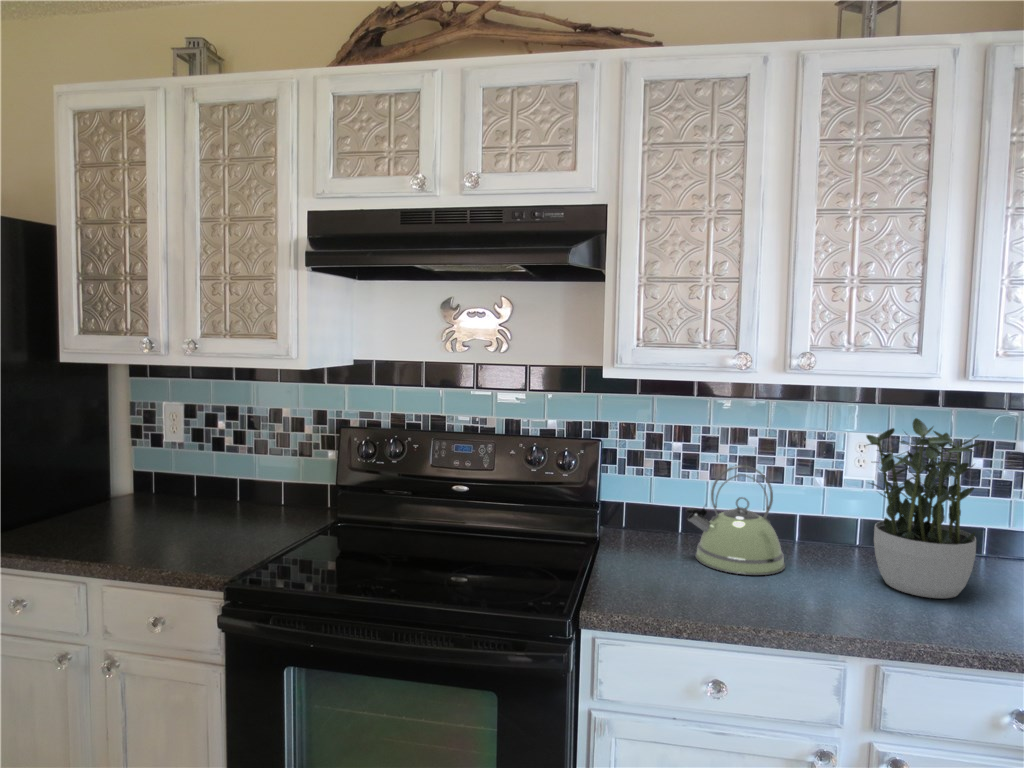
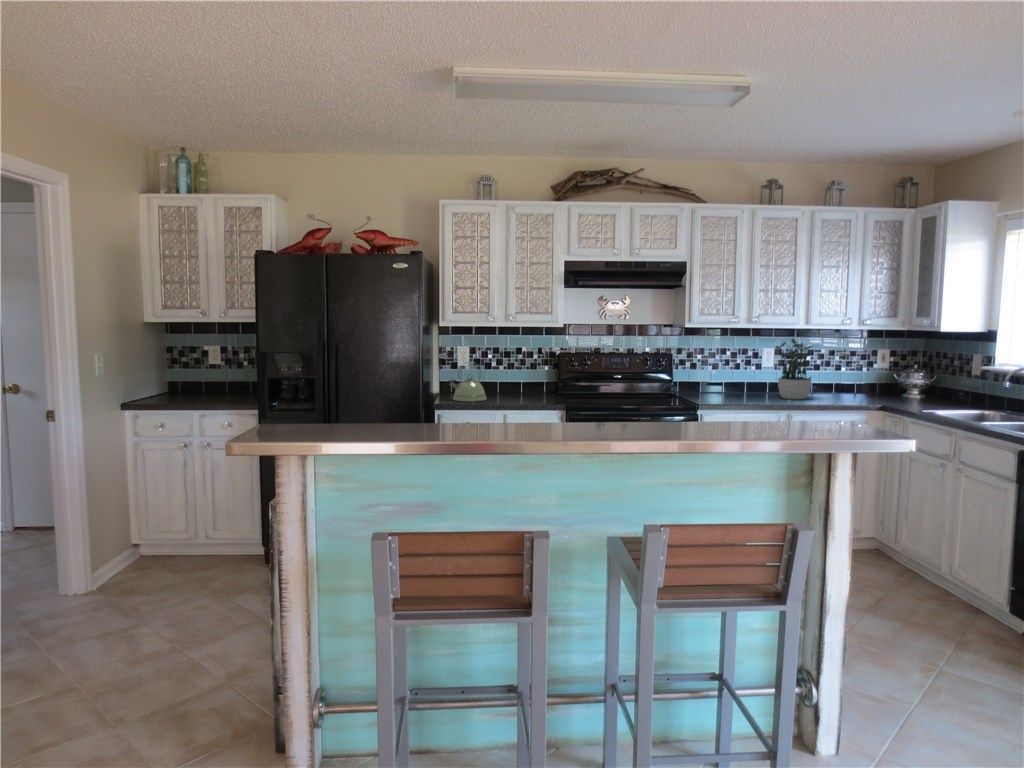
kettle: present [686,465,785,575] -> present [449,362,486,402]

